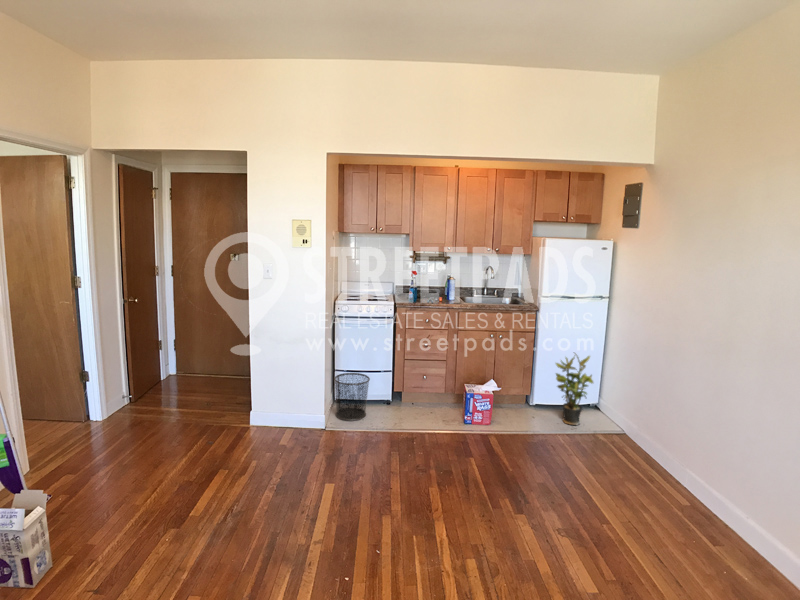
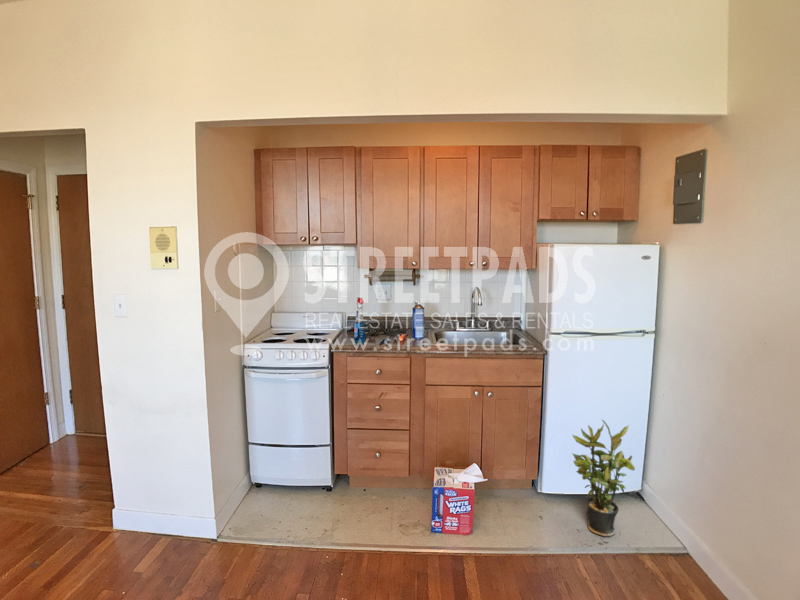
waste bin: present [334,373,370,421] -> none [237,448,292,526]

